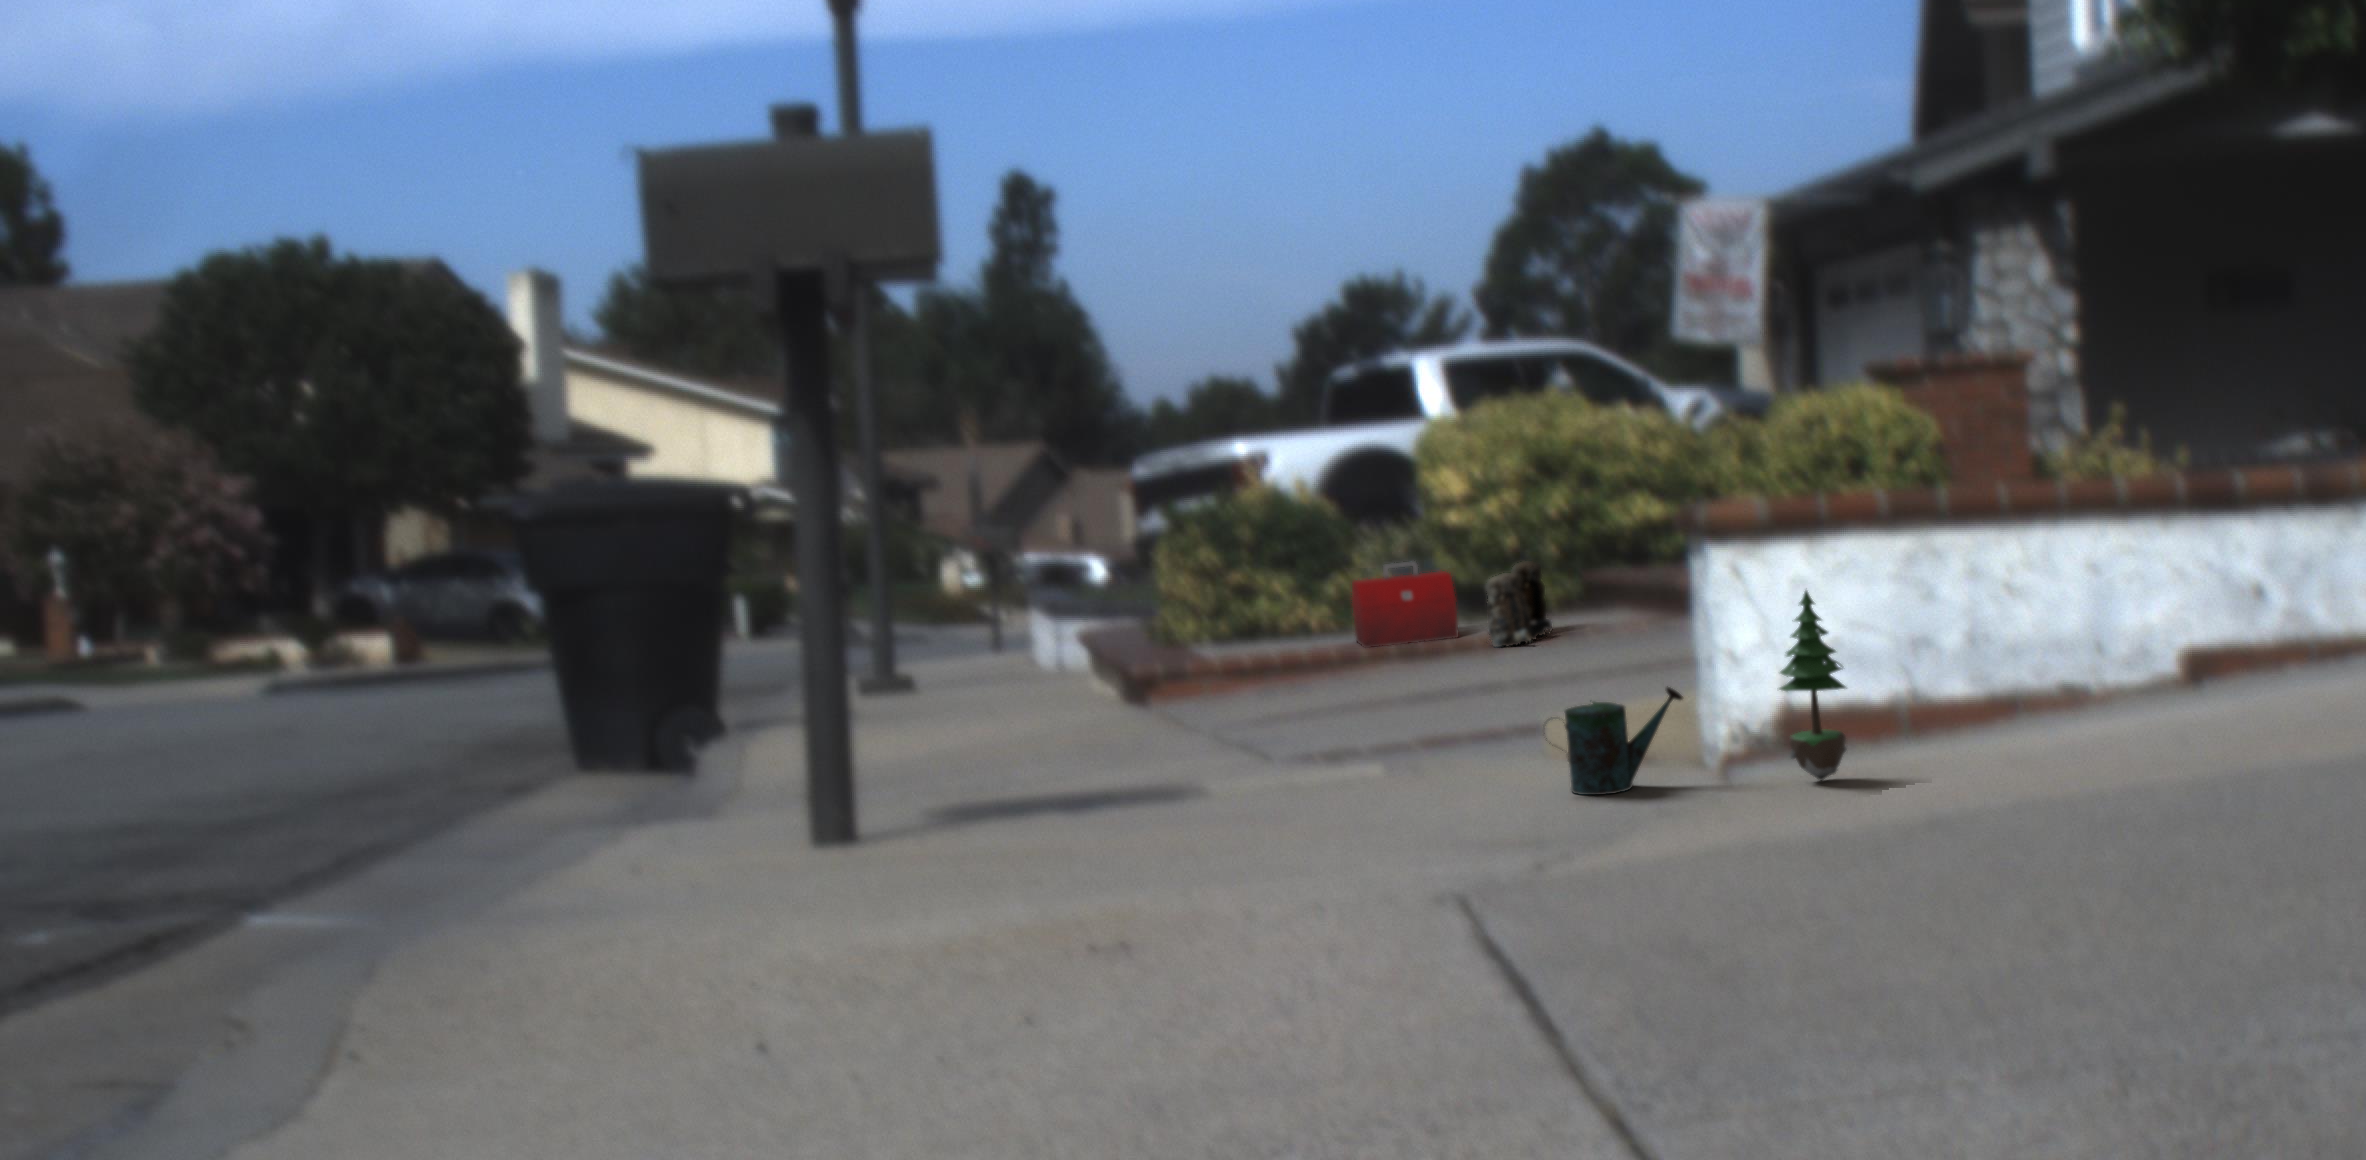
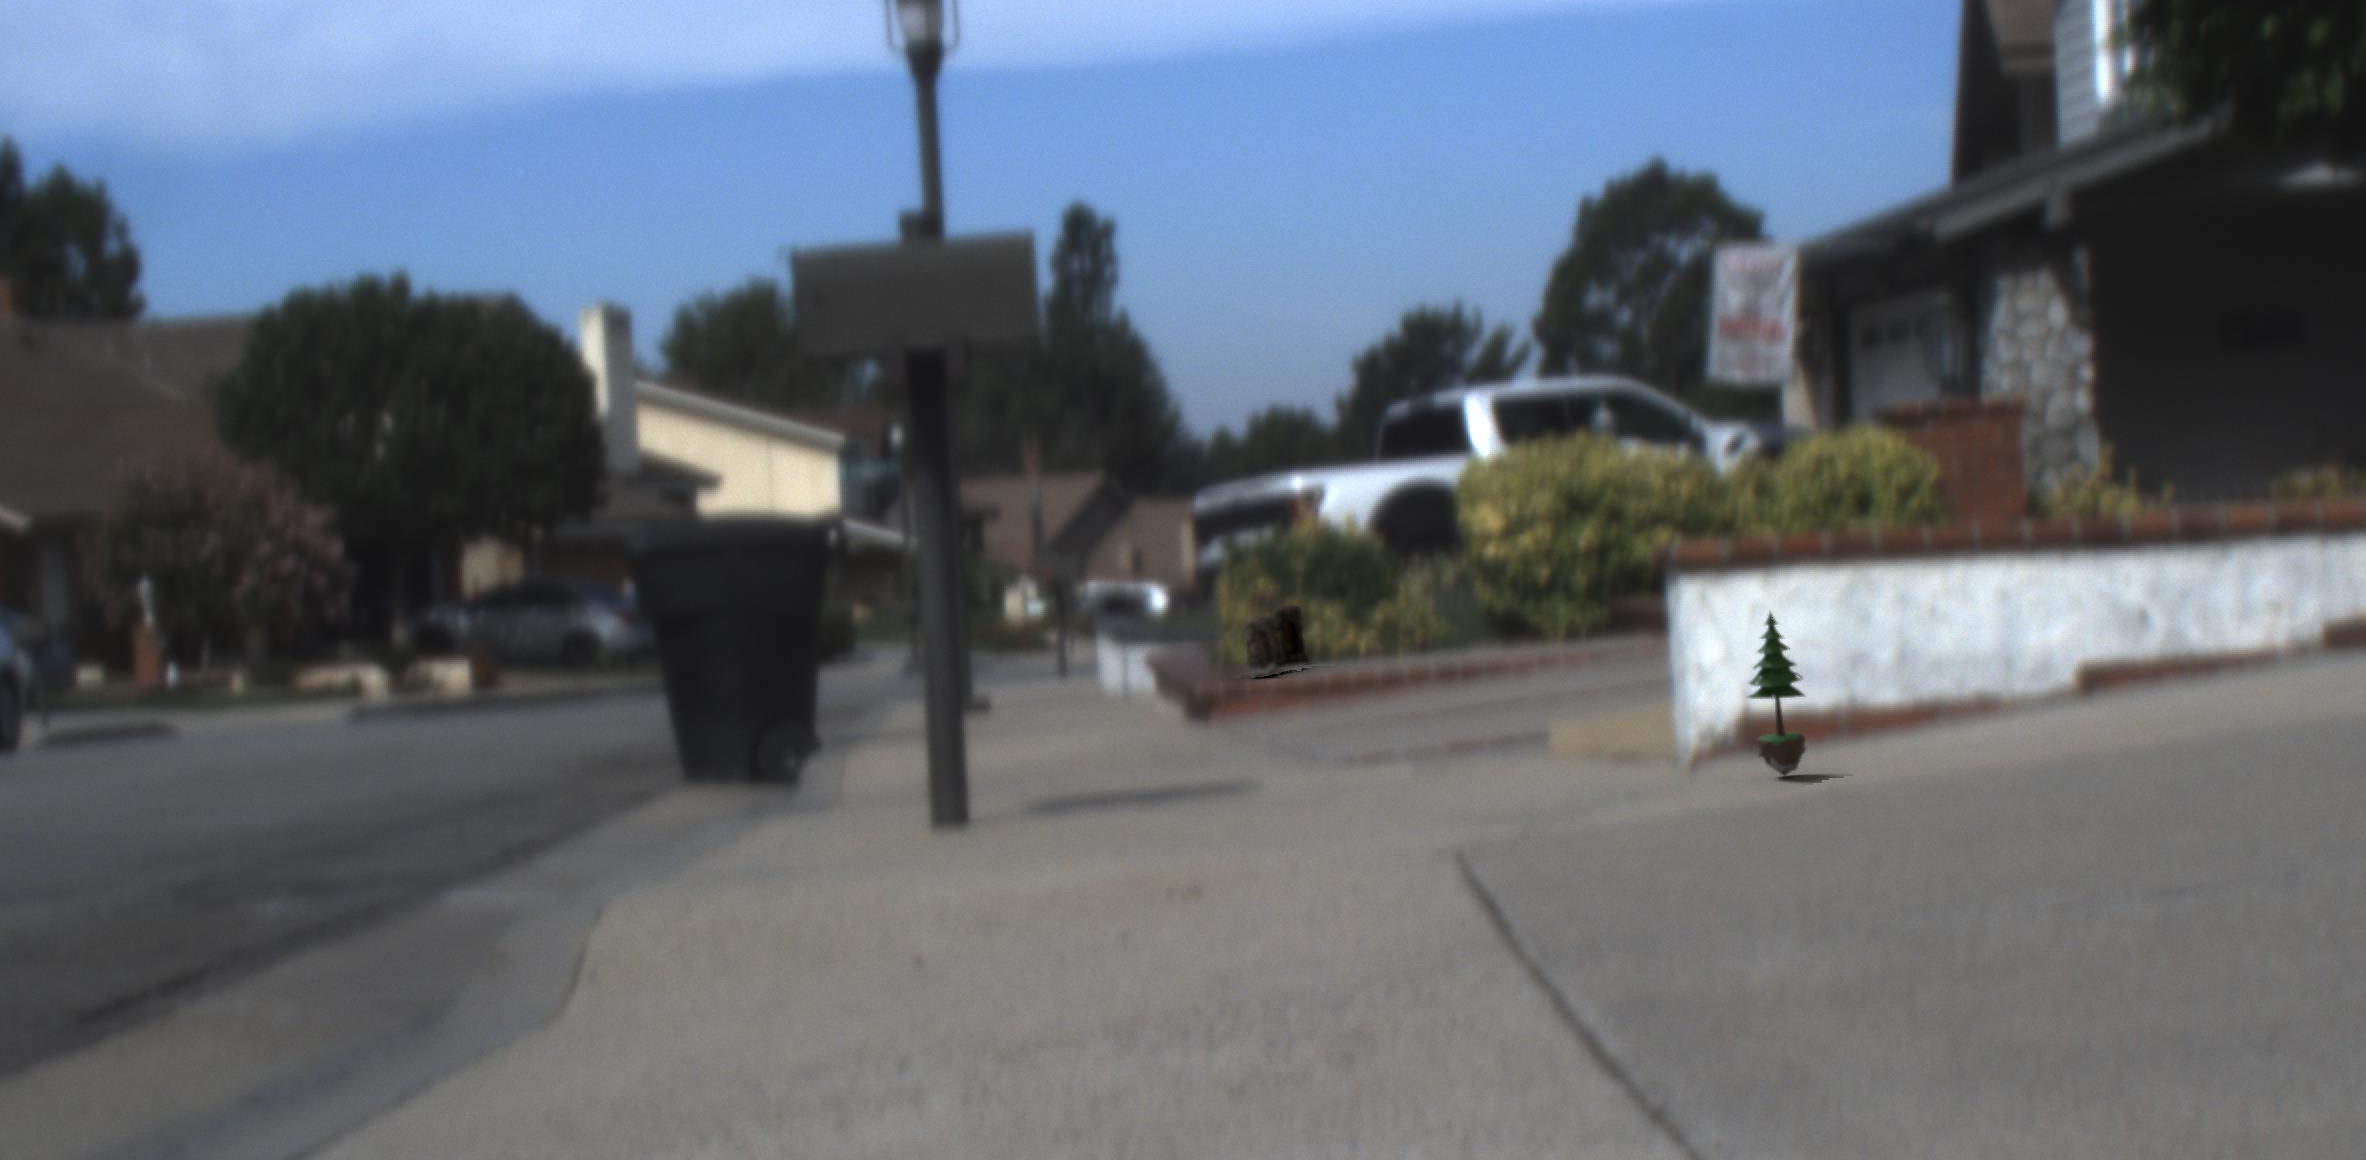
backpack: present [1486,561,1552,647] -> present [1245,604,1309,678]
toolbox: present [1352,562,1459,648] -> none [1397,590,1496,670]
watering can: present [1565,686,1683,795] -> none [1547,695,1668,789]

